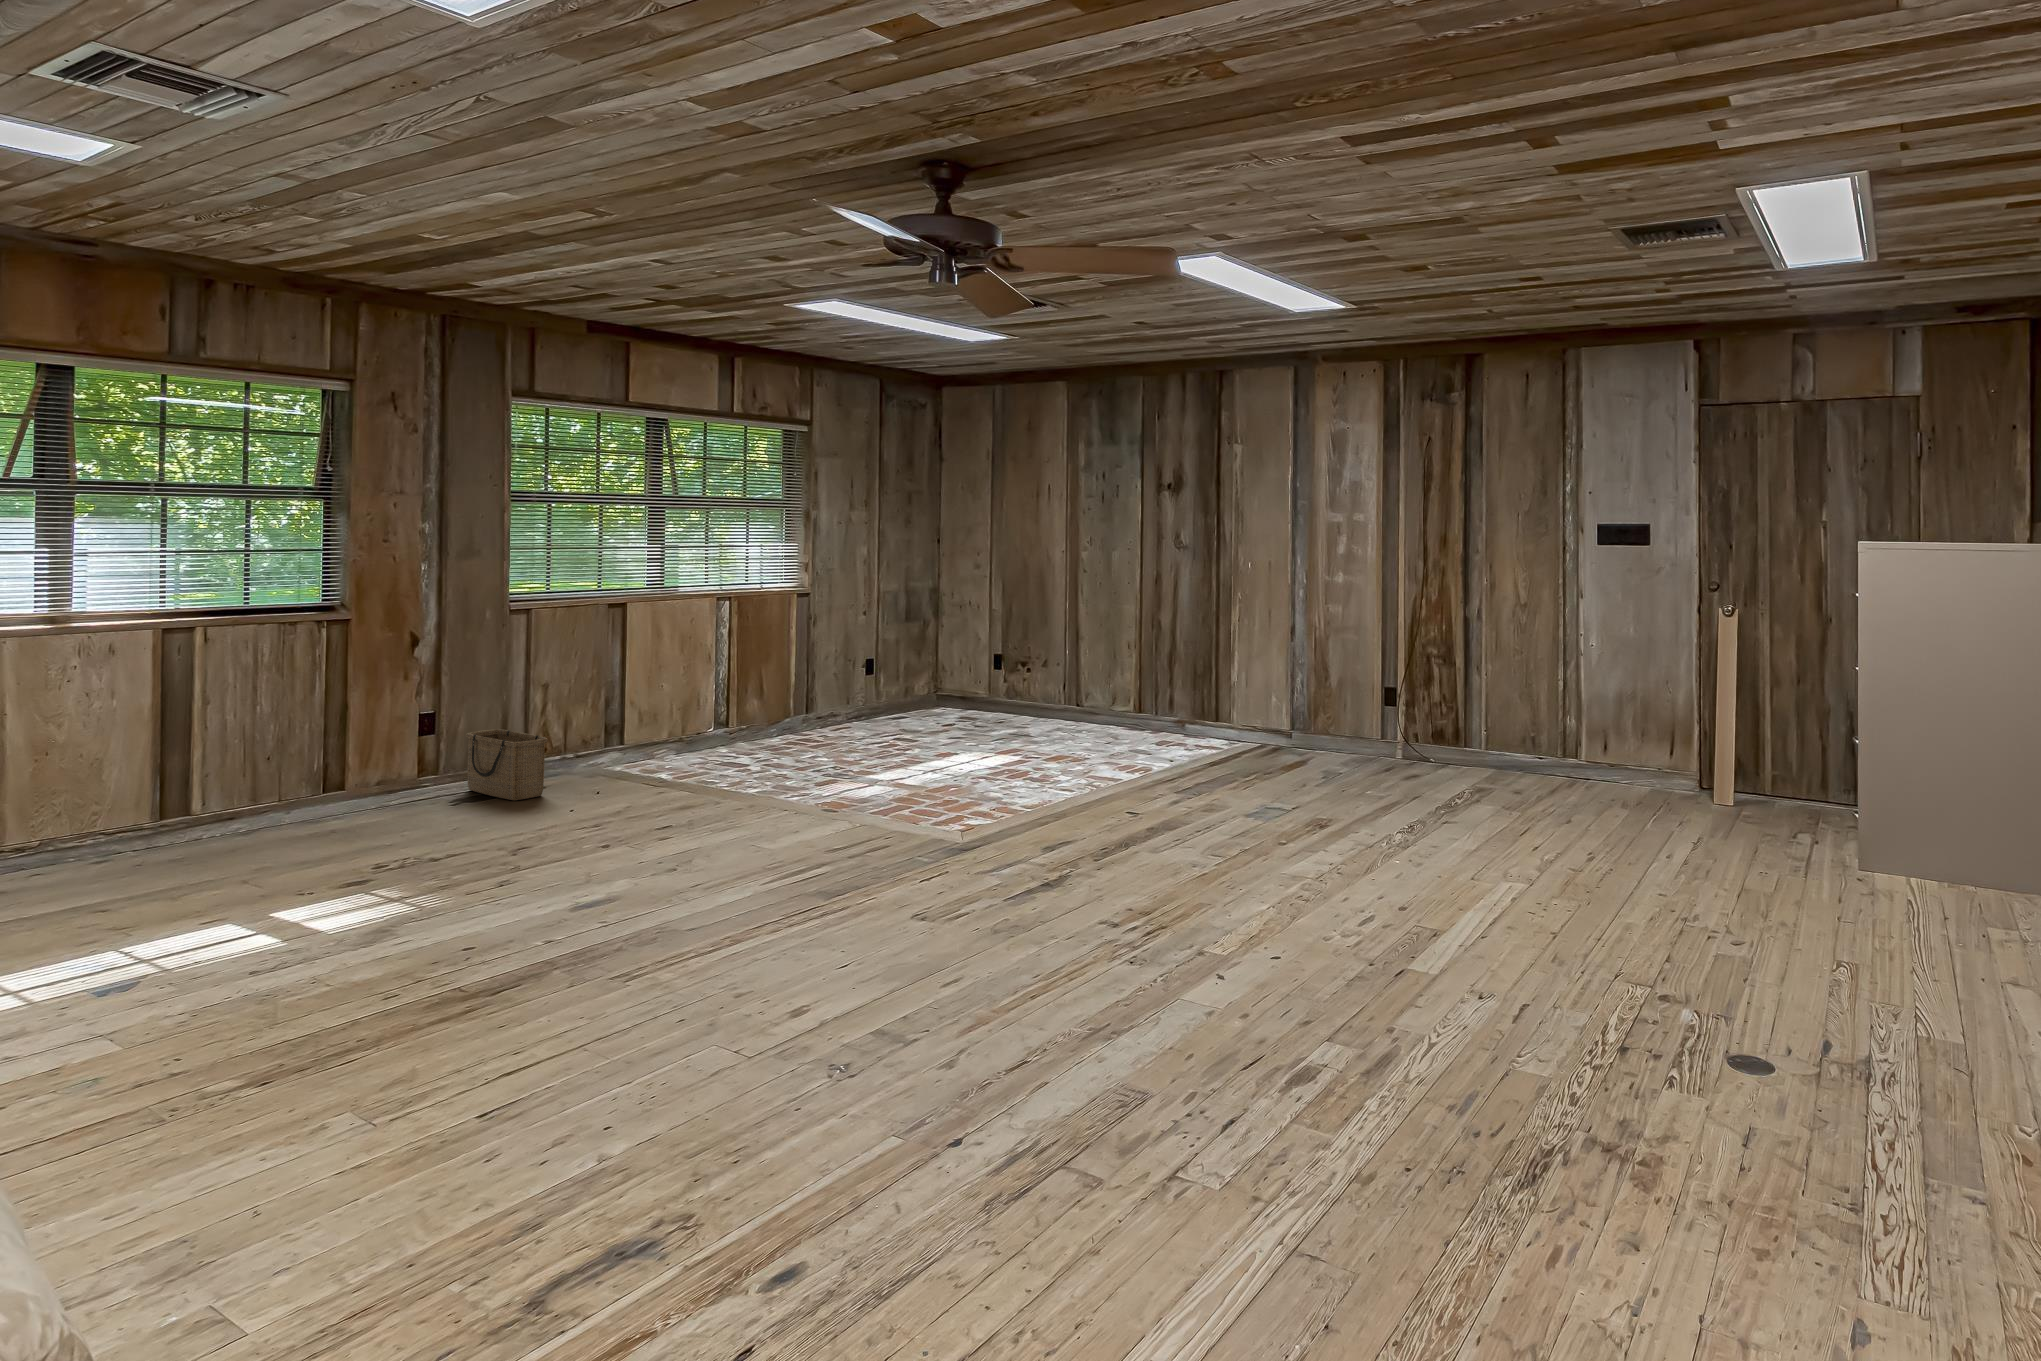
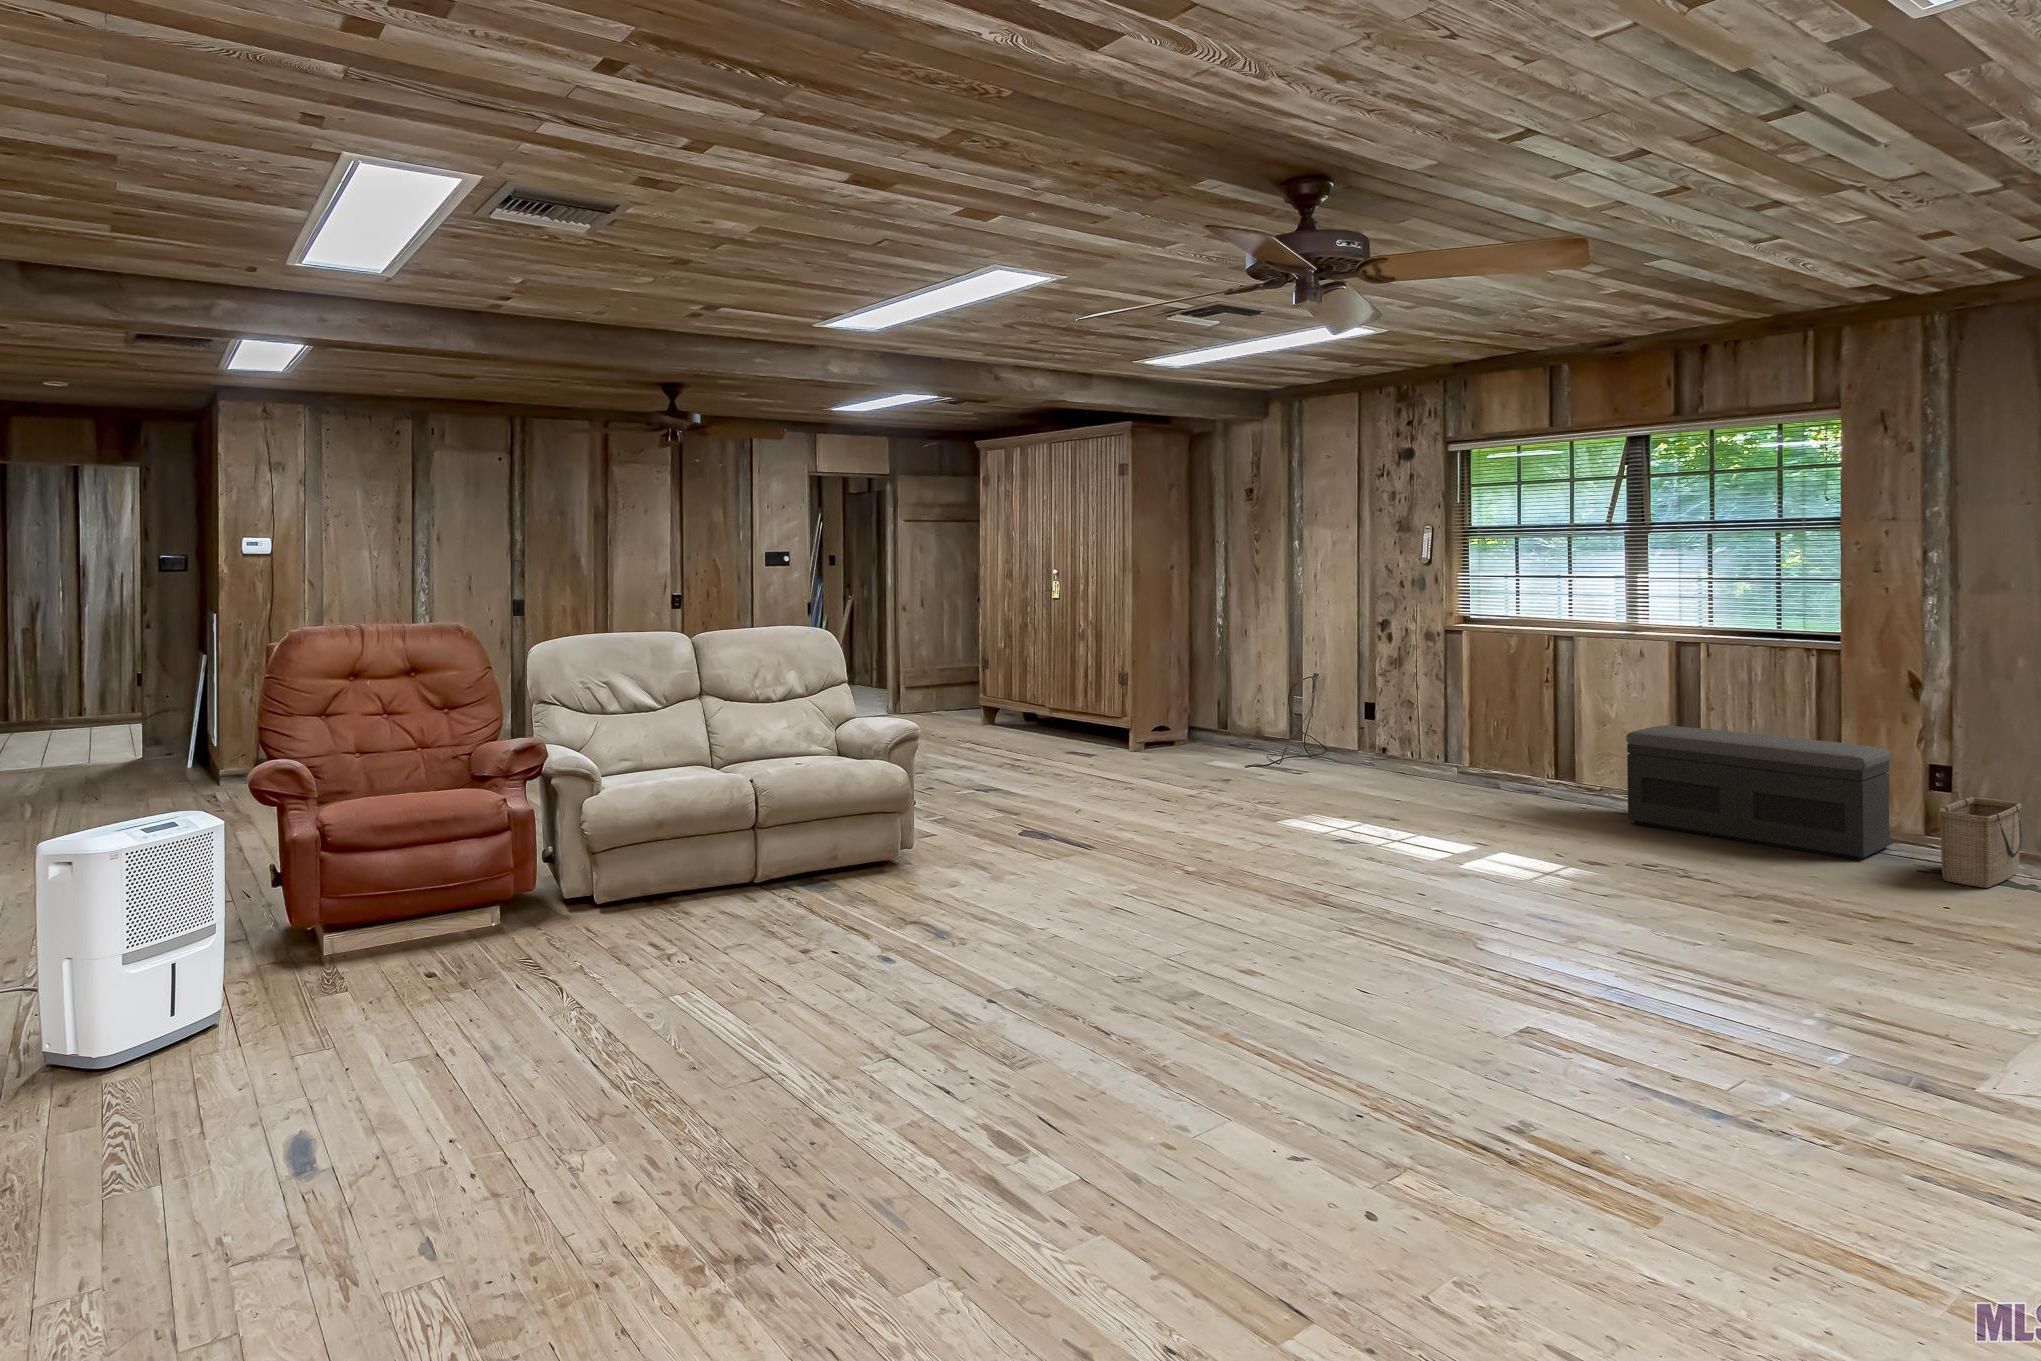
storage bench: none [125,708,434,857] -> present [1626,725,1893,860]

